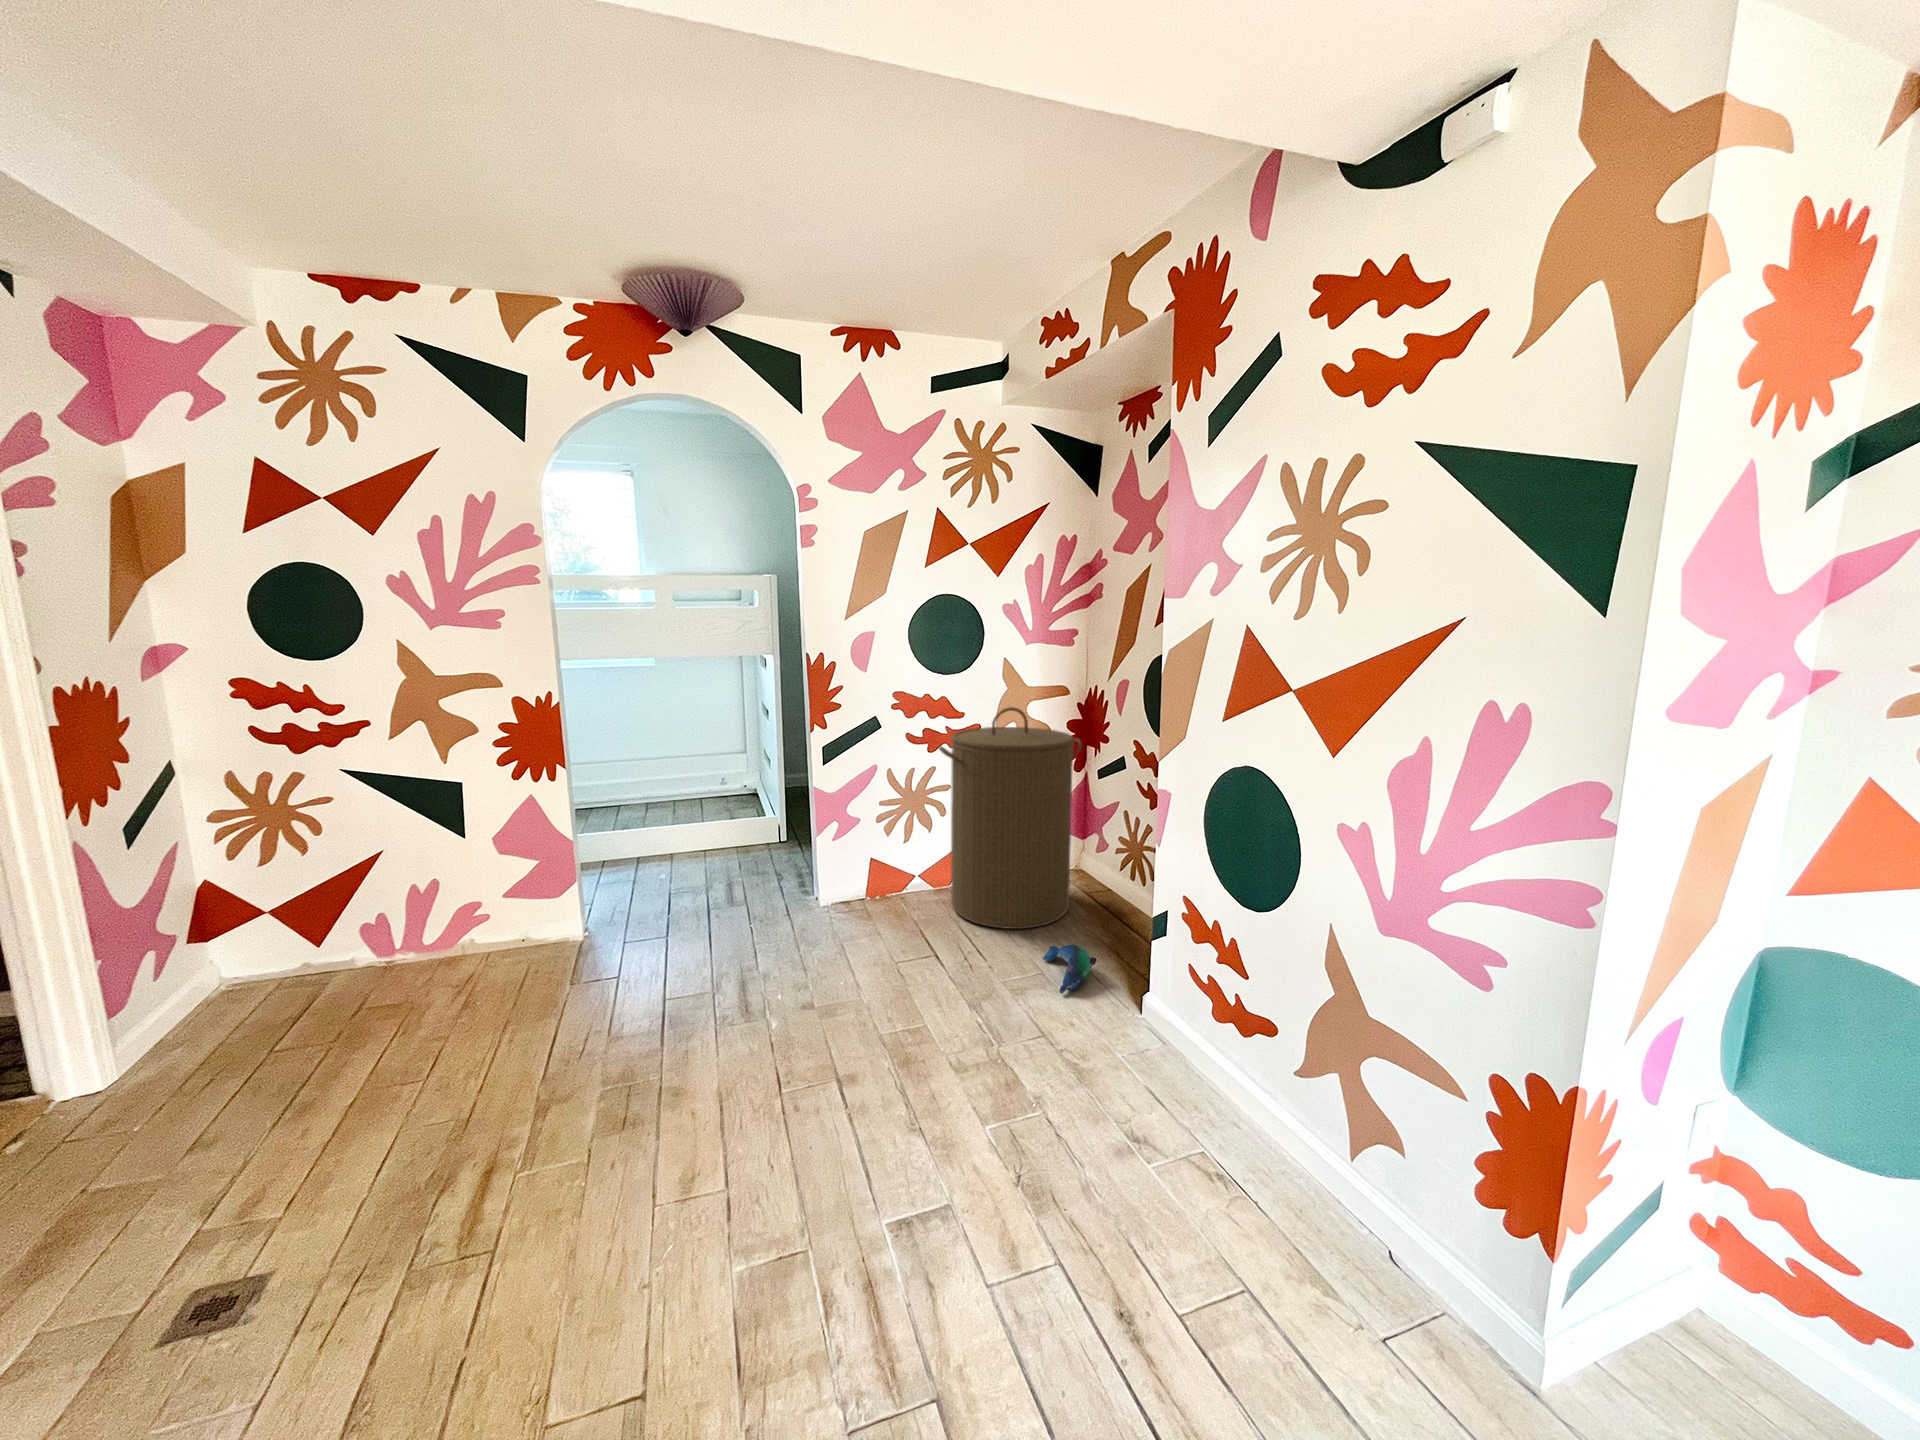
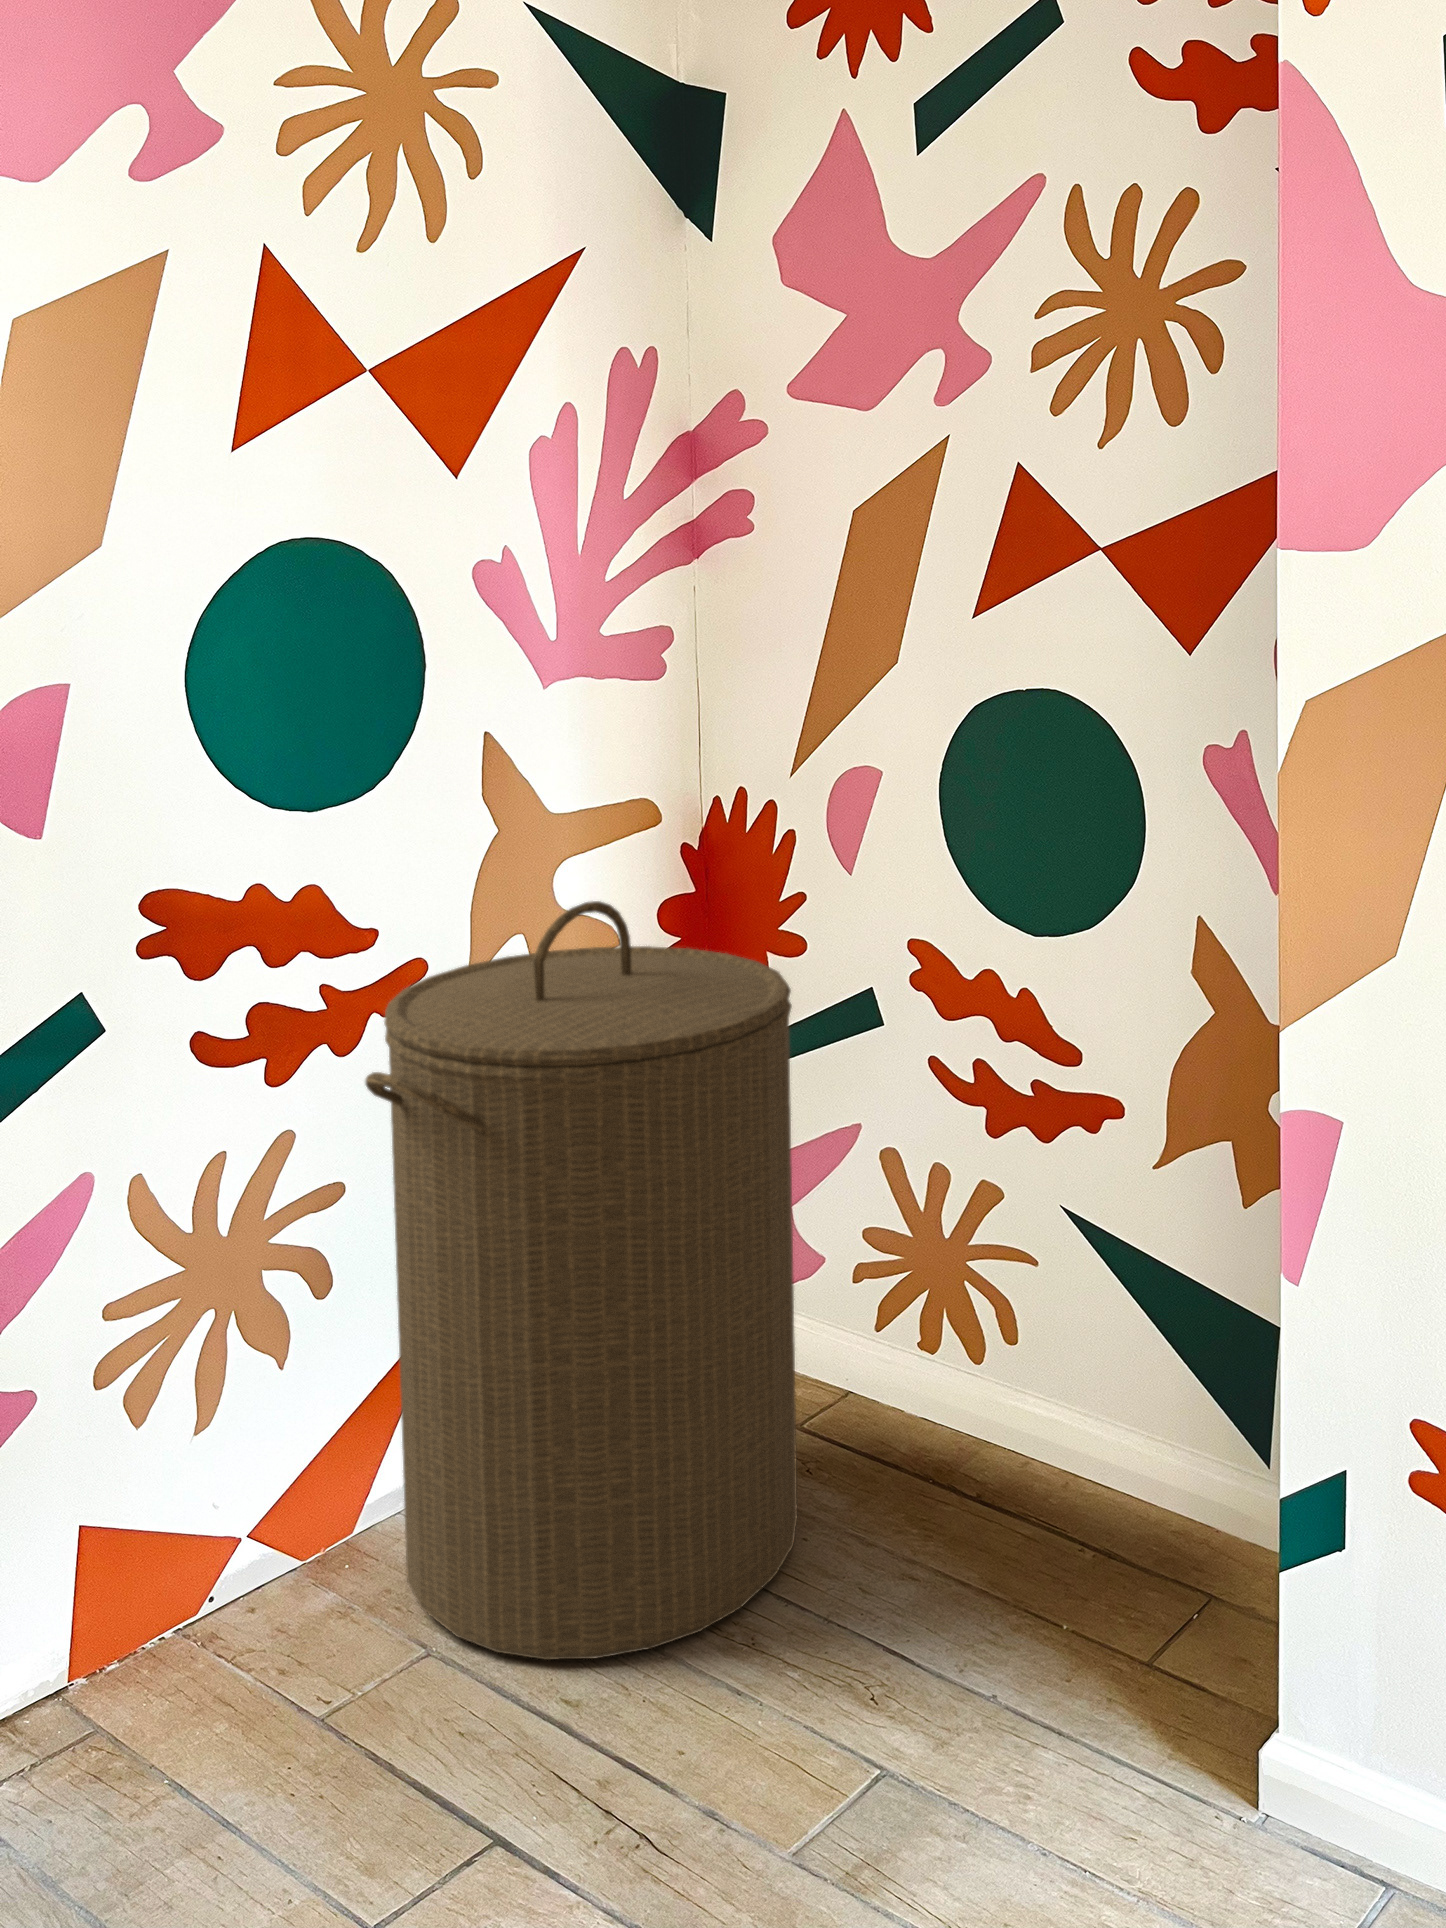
plush toy: present [1043,945,1096,993] -> none [859,1648,1054,1845]

